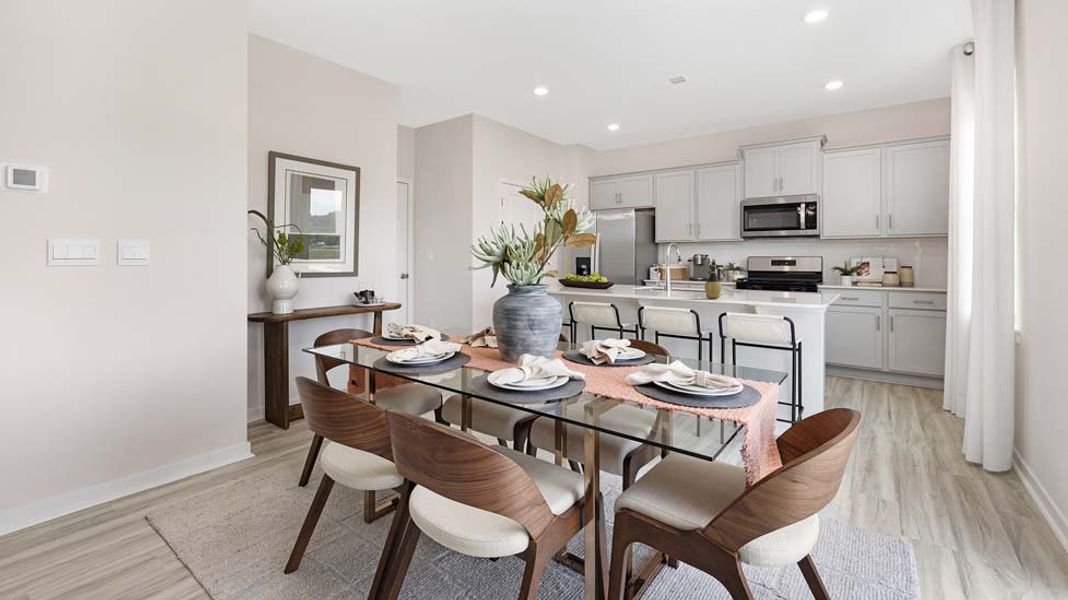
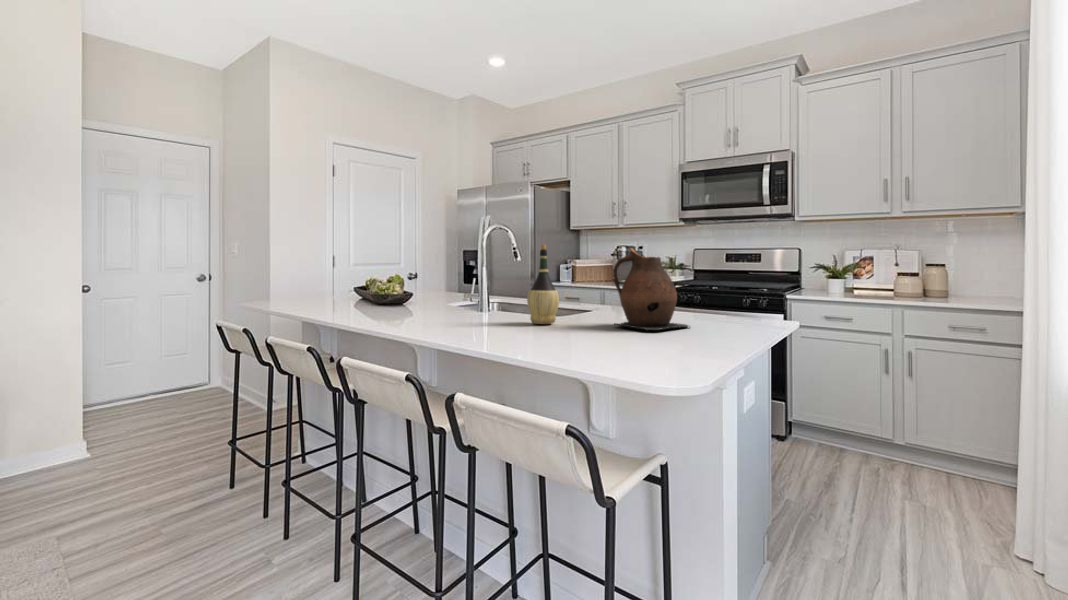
ceramic pitcher: none [750,261,789,300] -> present [613,248,688,331]

